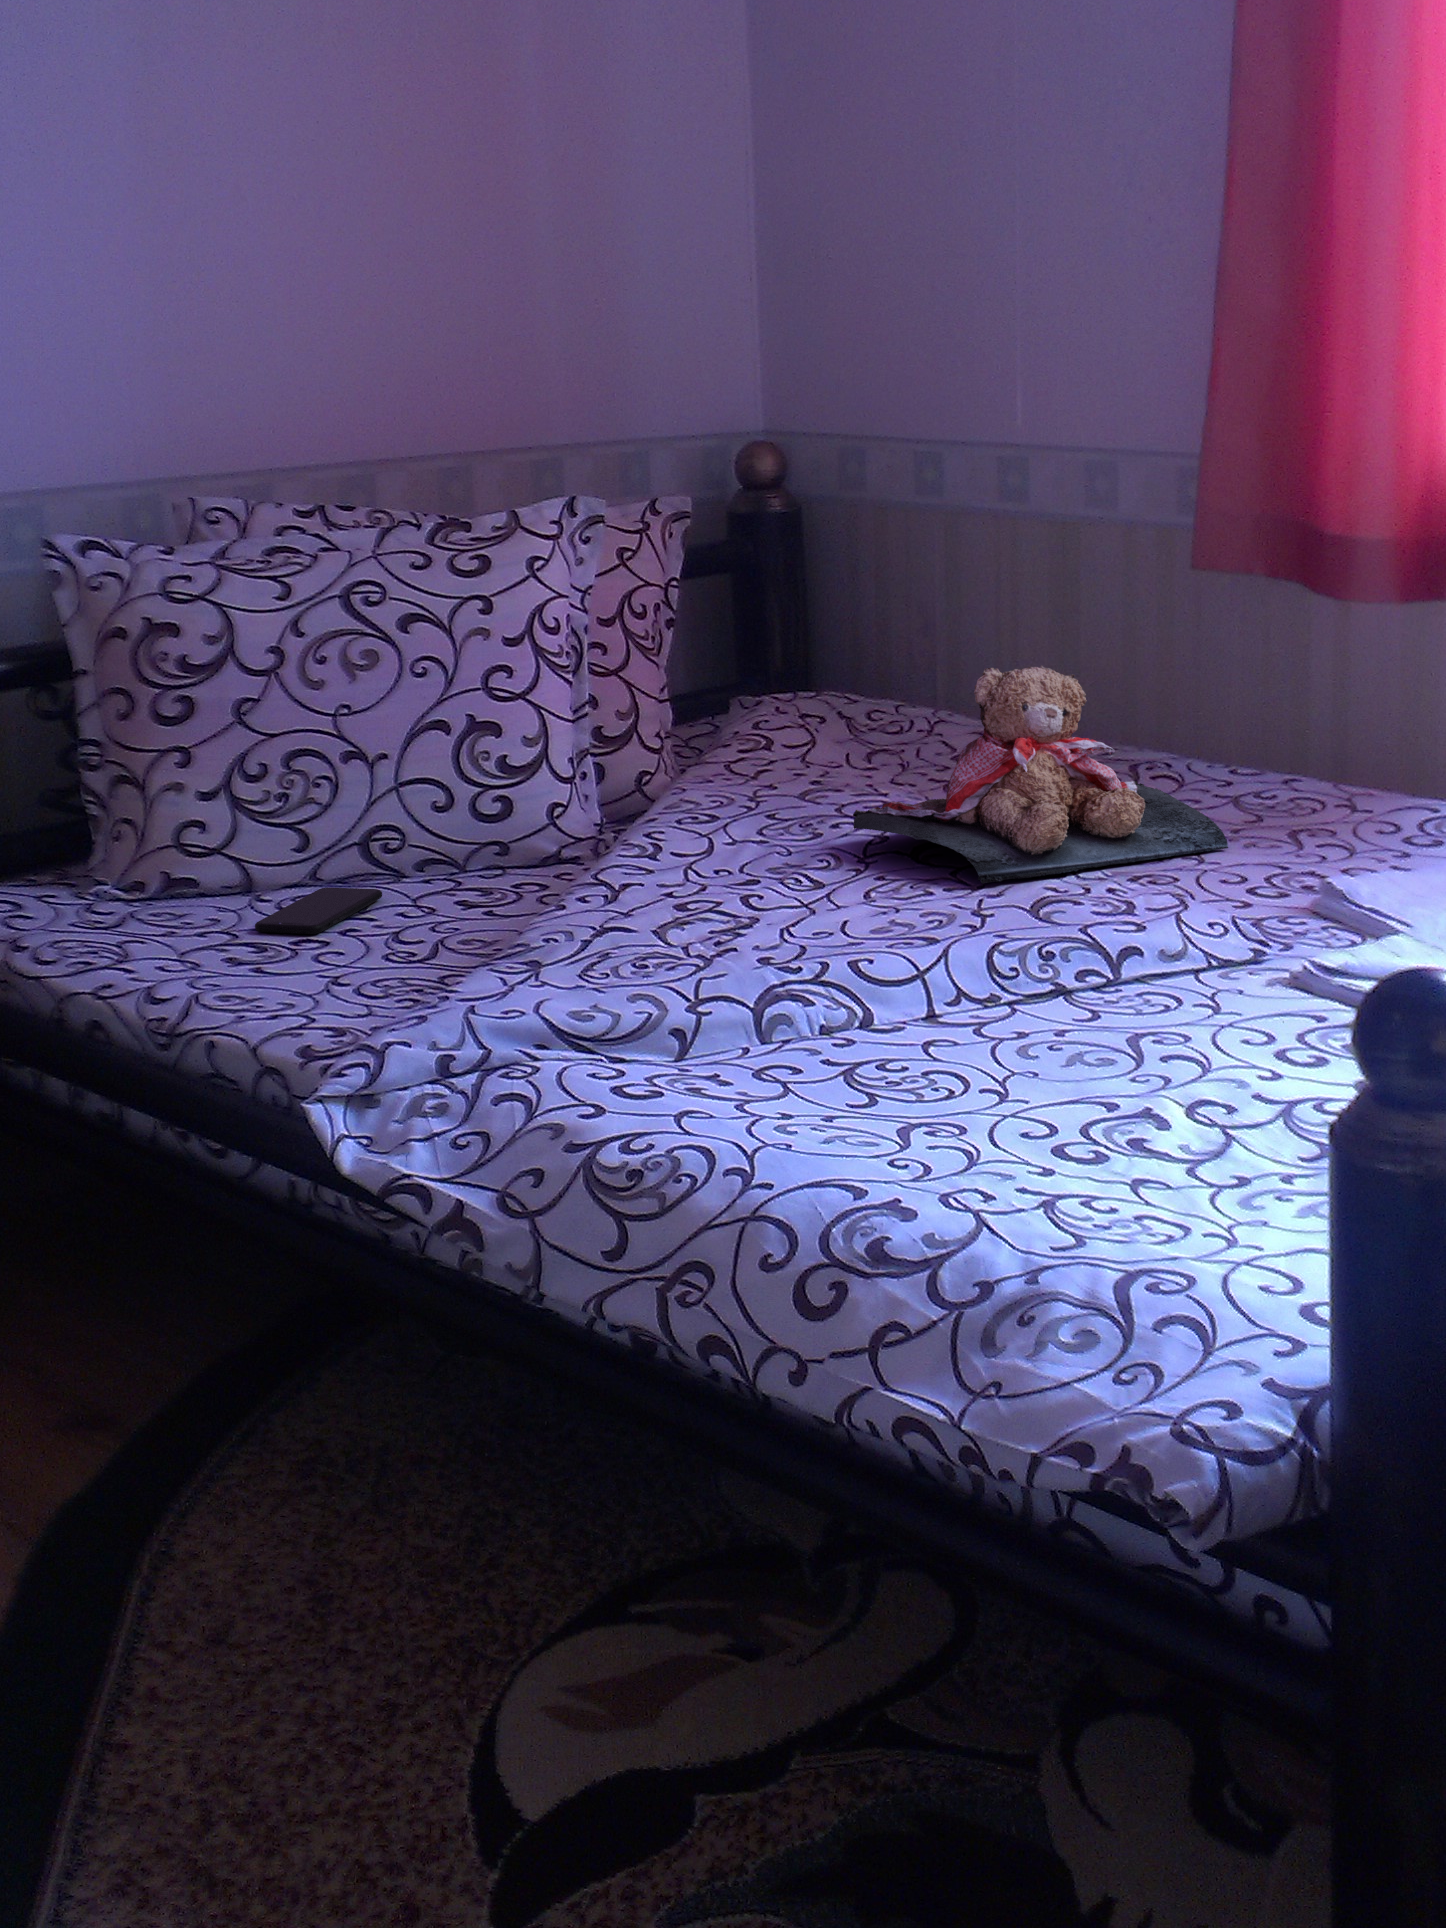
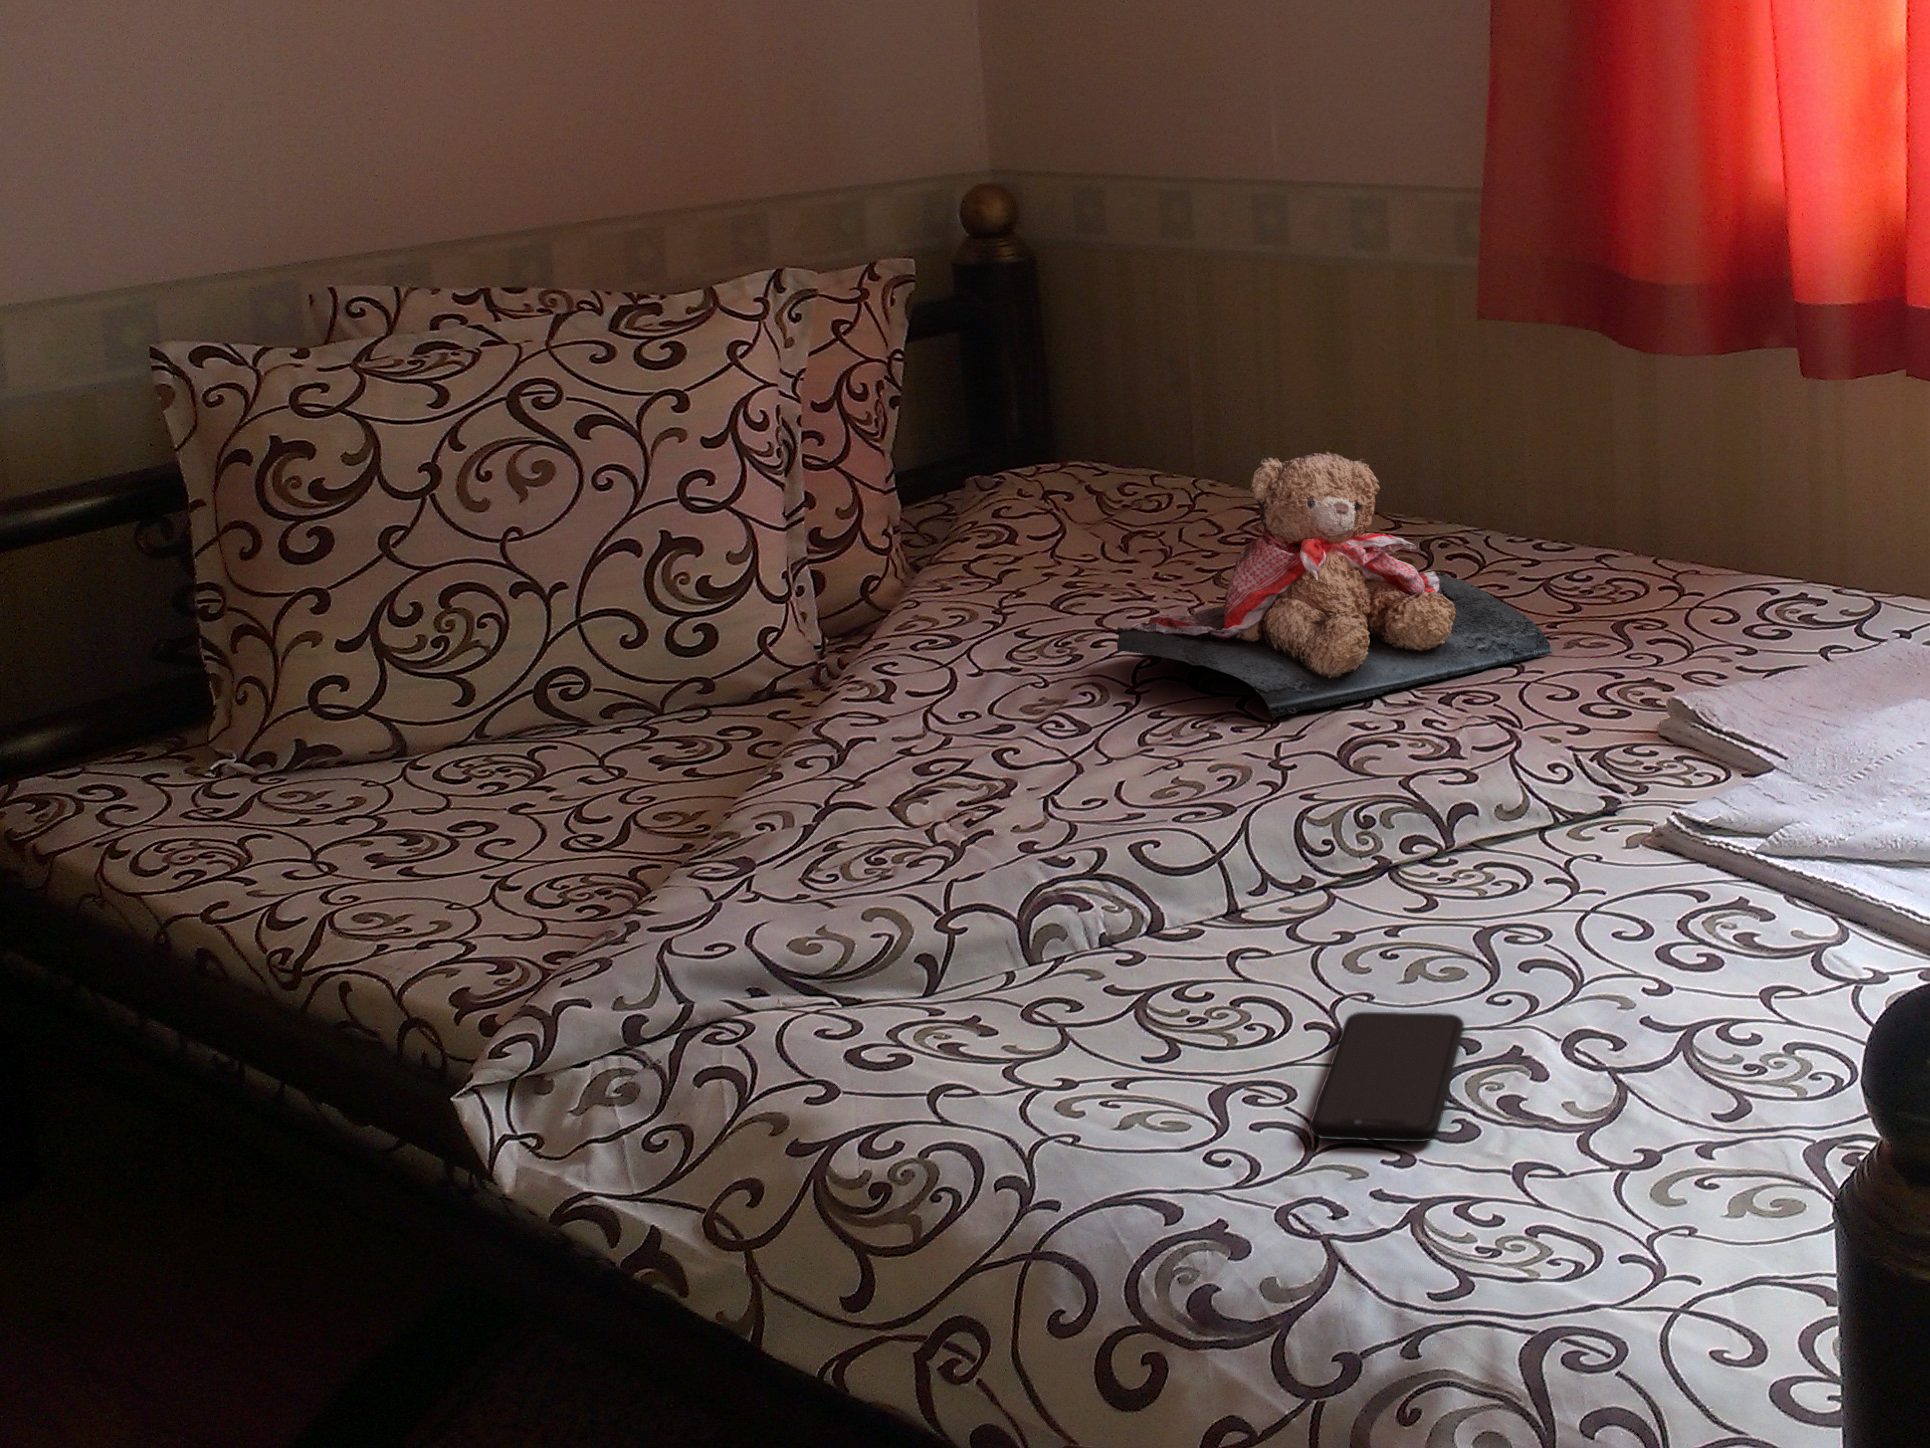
smartphone: present [255,887,382,934] -> present [1309,1012,1464,1142]

